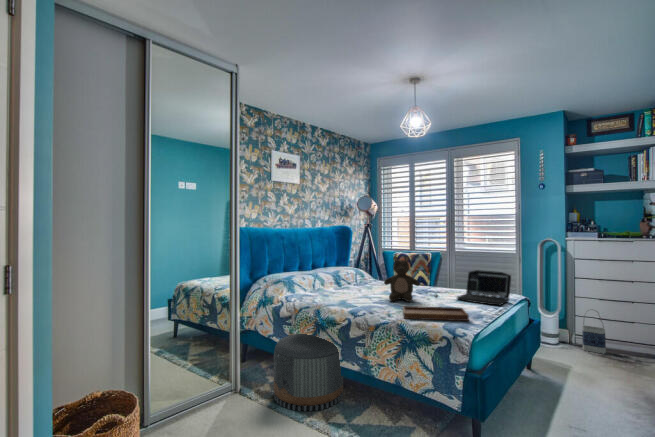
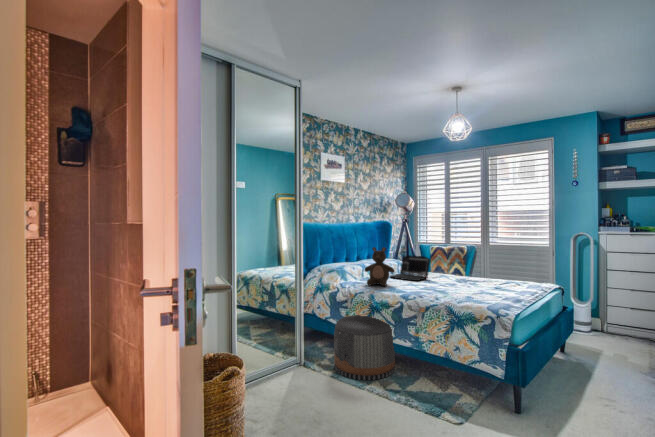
stuffed bear: present [384,256,420,302] -> present [365,247,395,286]
laptop: present [457,270,511,305] -> present [390,255,430,281]
tray: present [403,295,469,321] -> none [448,281,510,304]
bag: present [582,309,606,354] -> none [614,299,637,341]

